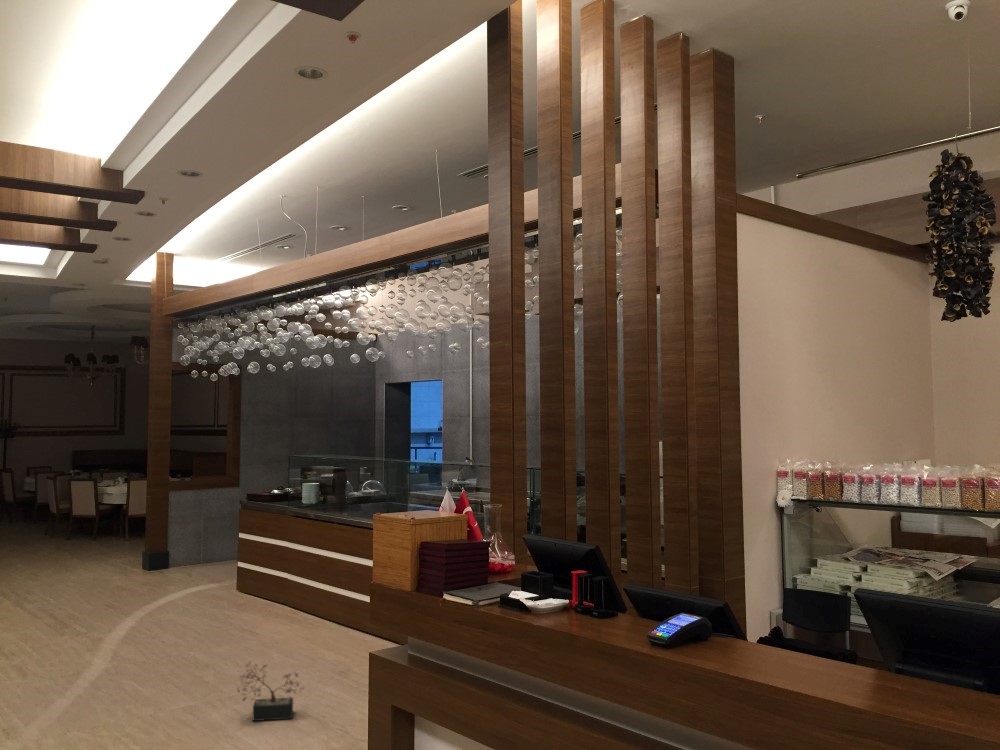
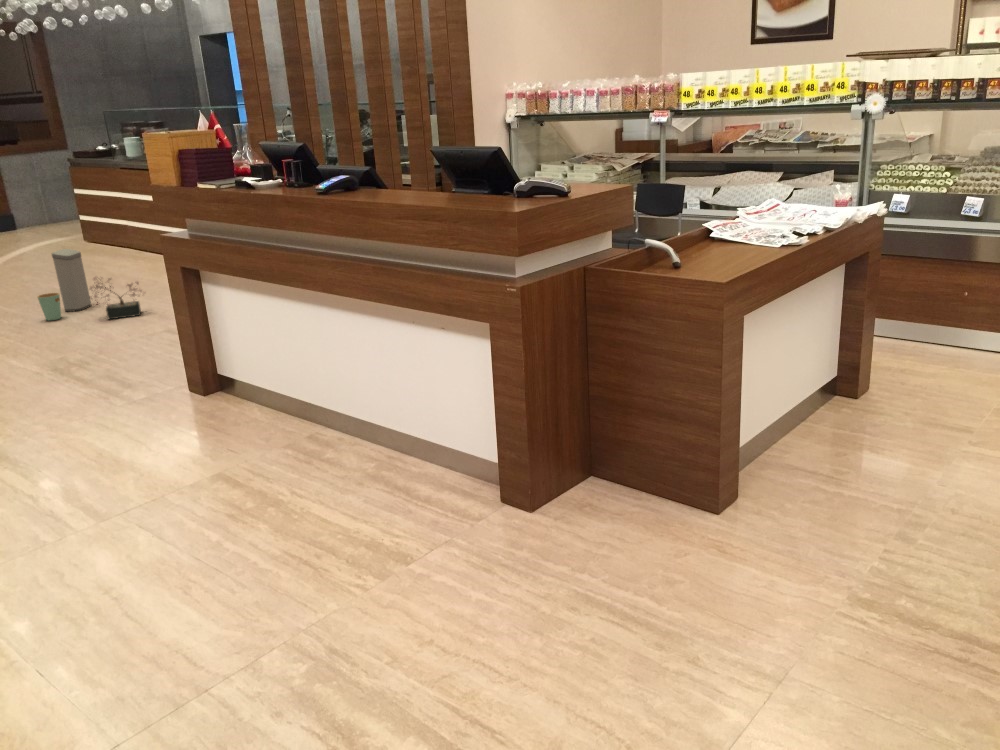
trash can: none [177,620,237,714] -> present [38,249,91,321]

